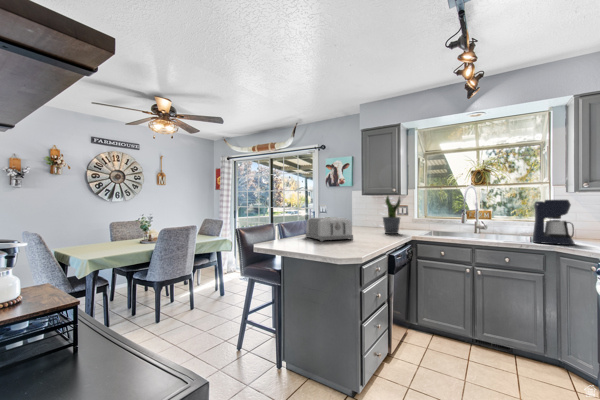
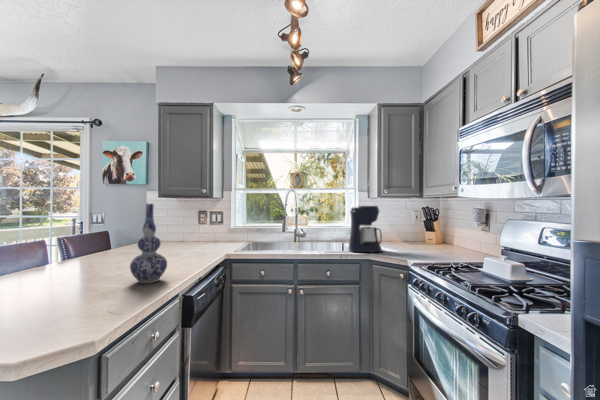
potted plant: present [383,196,400,234] -> none [186,196,212,252]
vase: none [356,198,375,244] -> present [130,203,167,283]
toaster: present [306,217,353,241] -> none [28,235,130,287]

